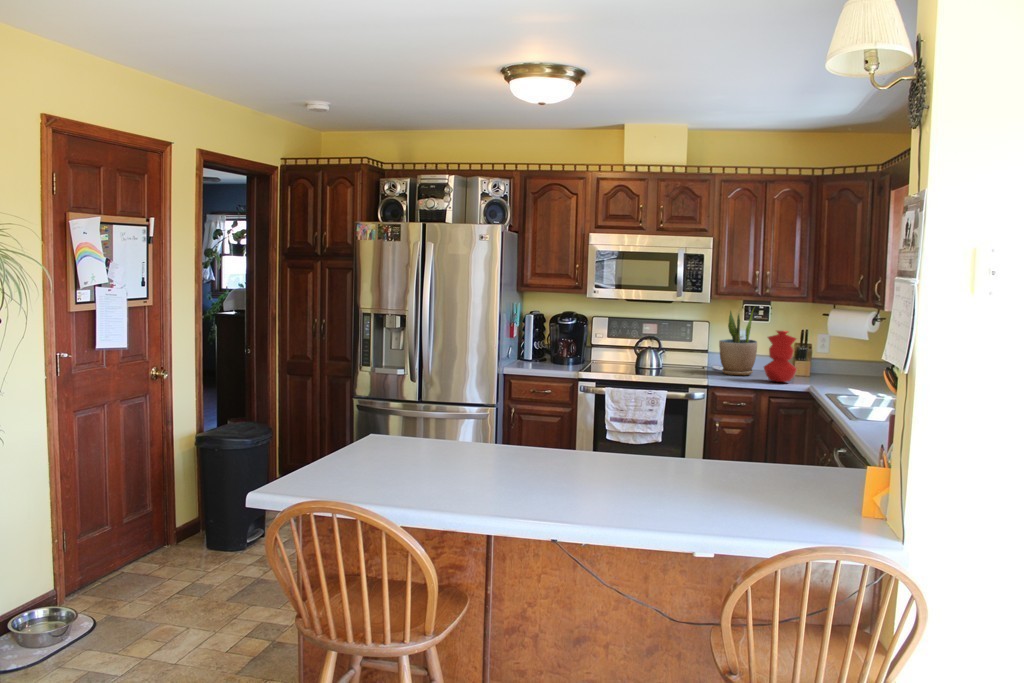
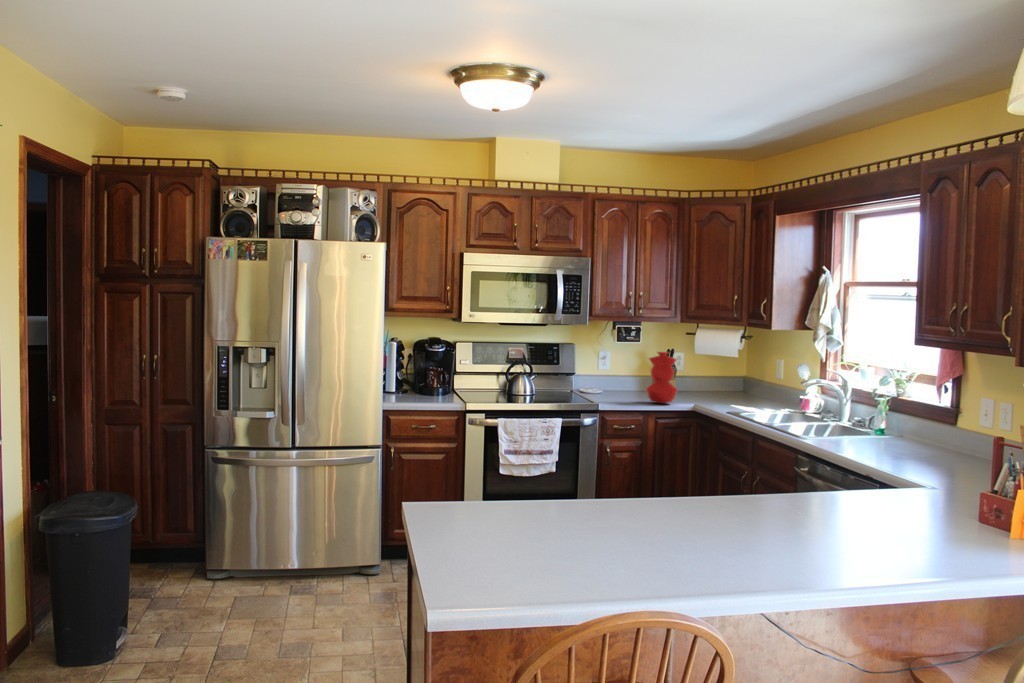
potted plant: present [719,309,757,375] -> none [595,327,632,398]

